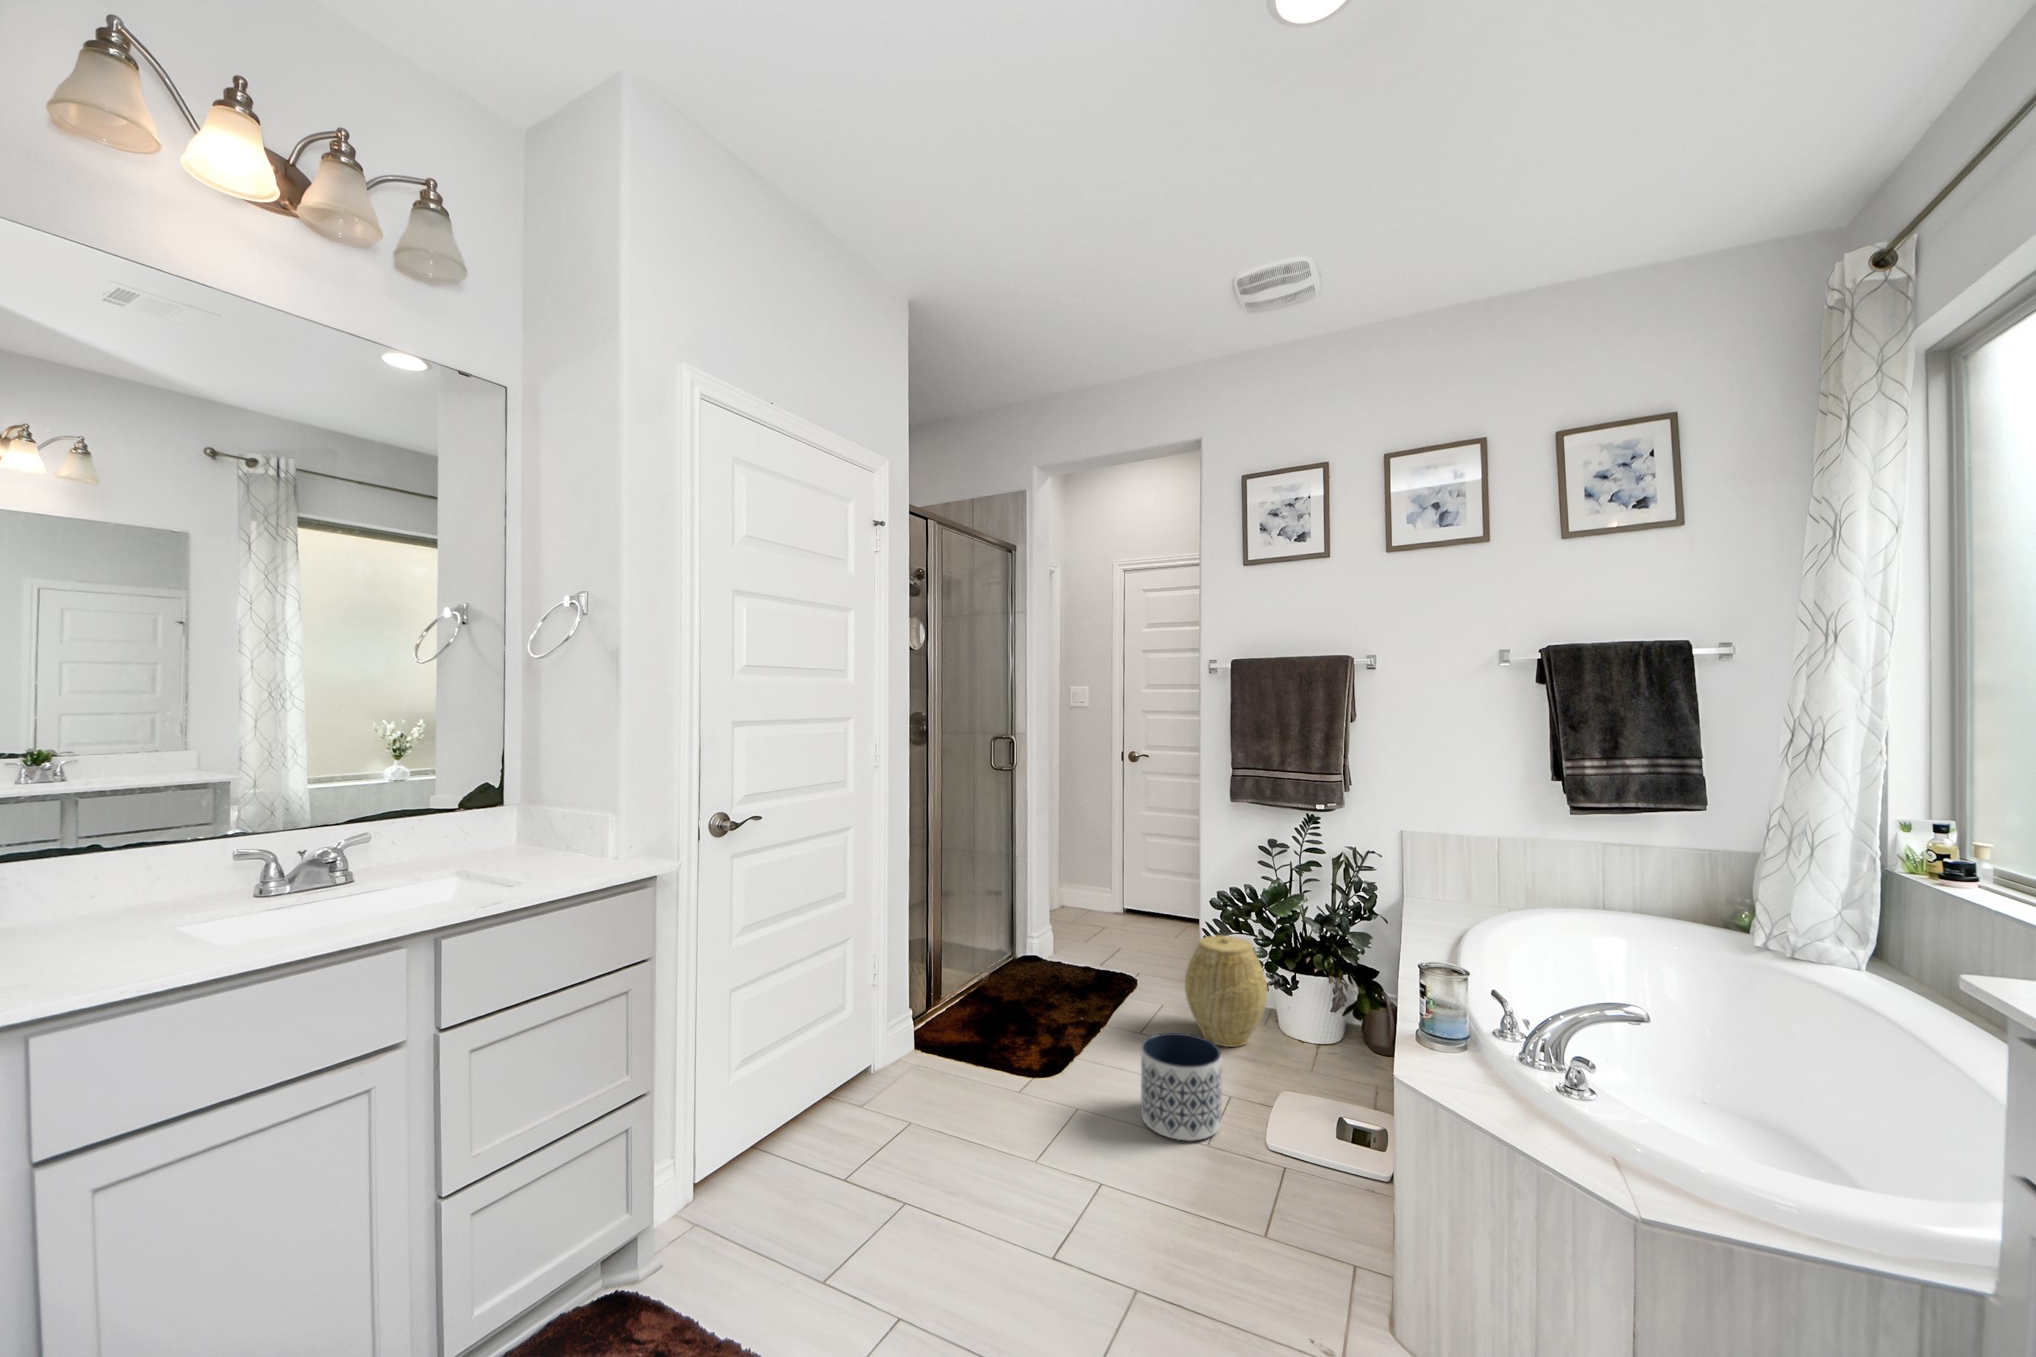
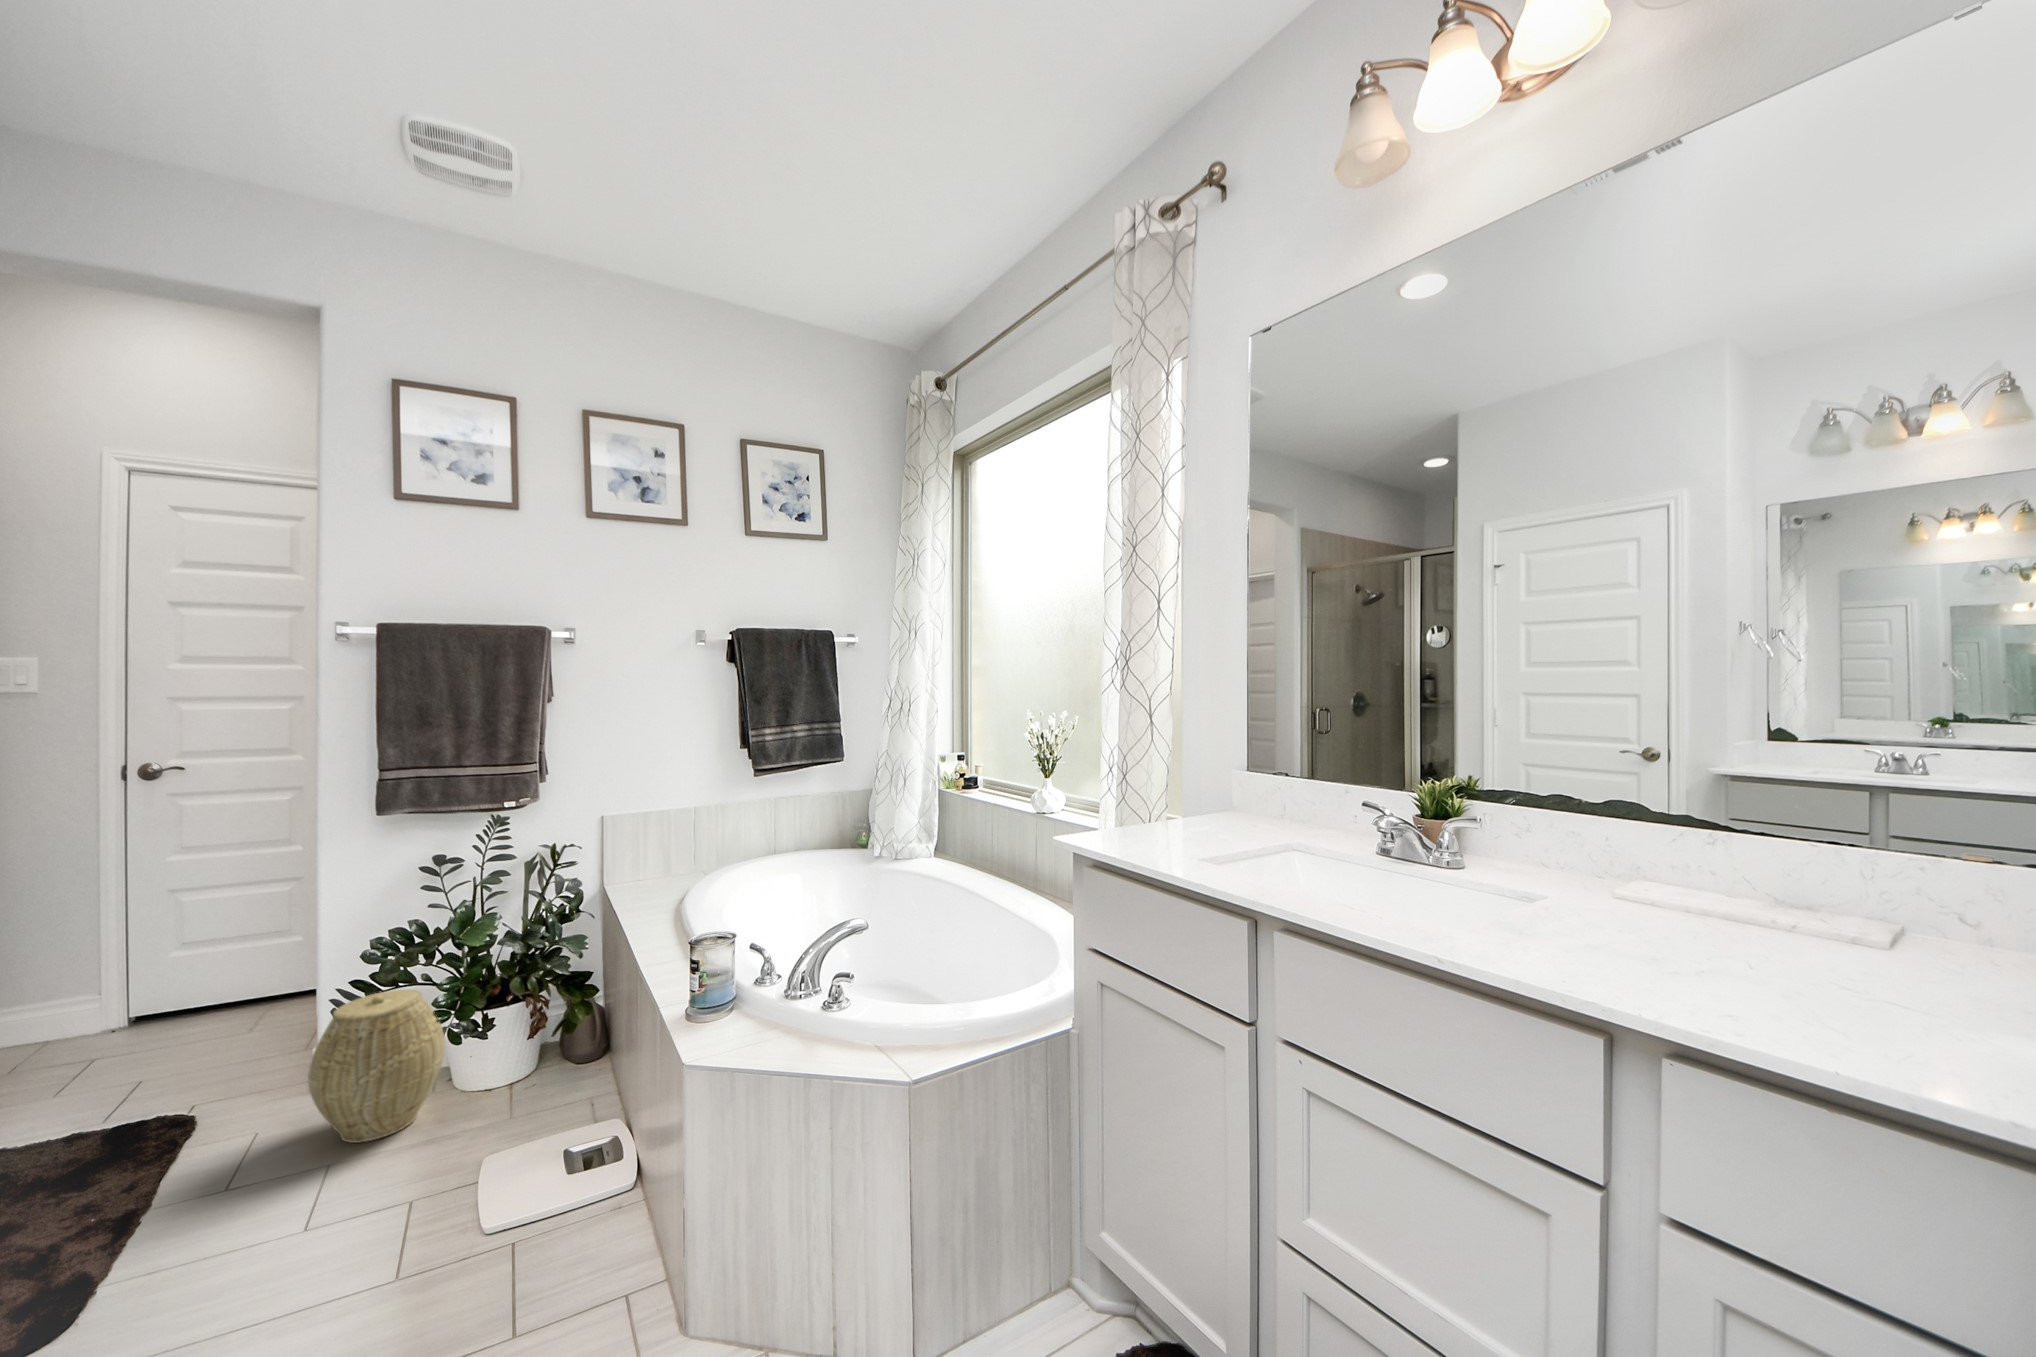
planter: present [1141,1033,1222,1141] -> none [263,1139,411,1312]

